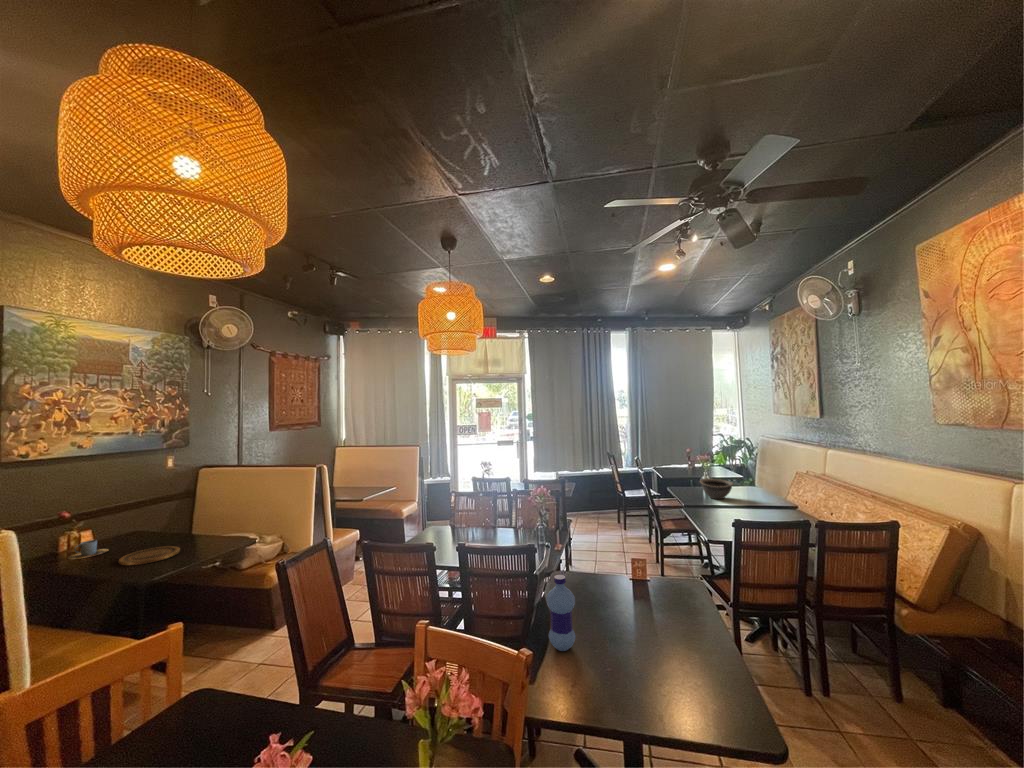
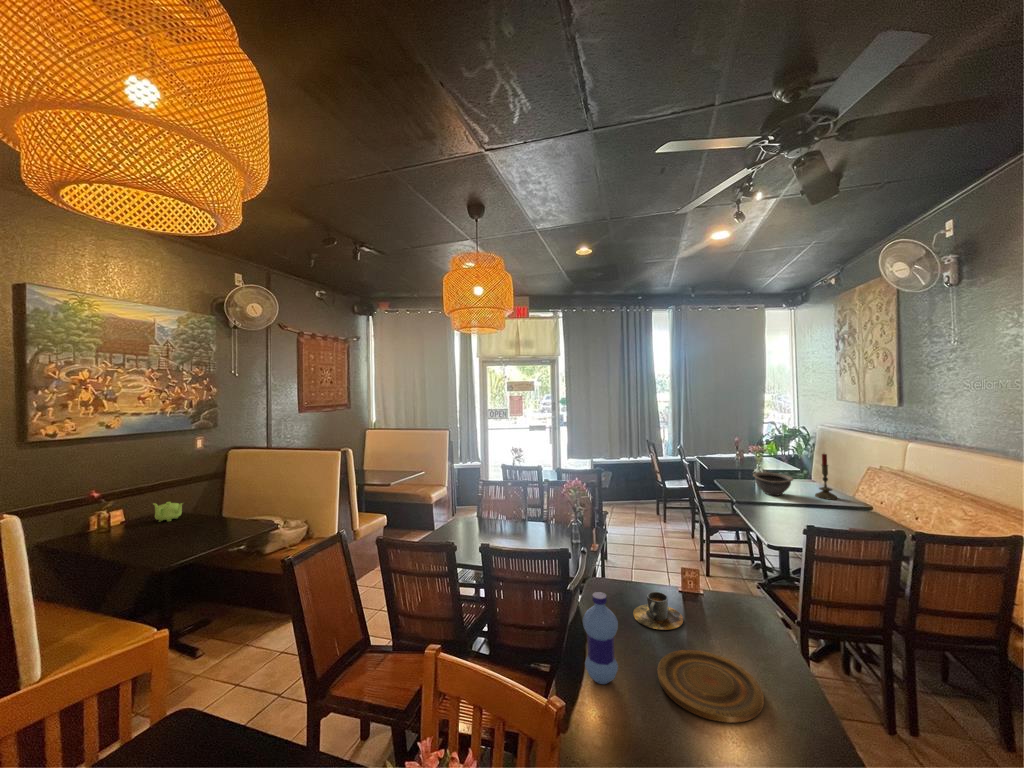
candle: none [752,460,771,501] -> present [815,454,837,500]
teapot: none [124,521,157,541] -> present [153,502,183,522]
cup: present [68,540,108,559] -> present [633,592,683,630]
plate: present [119,546,180,565] -> present [658,650,764,723]

